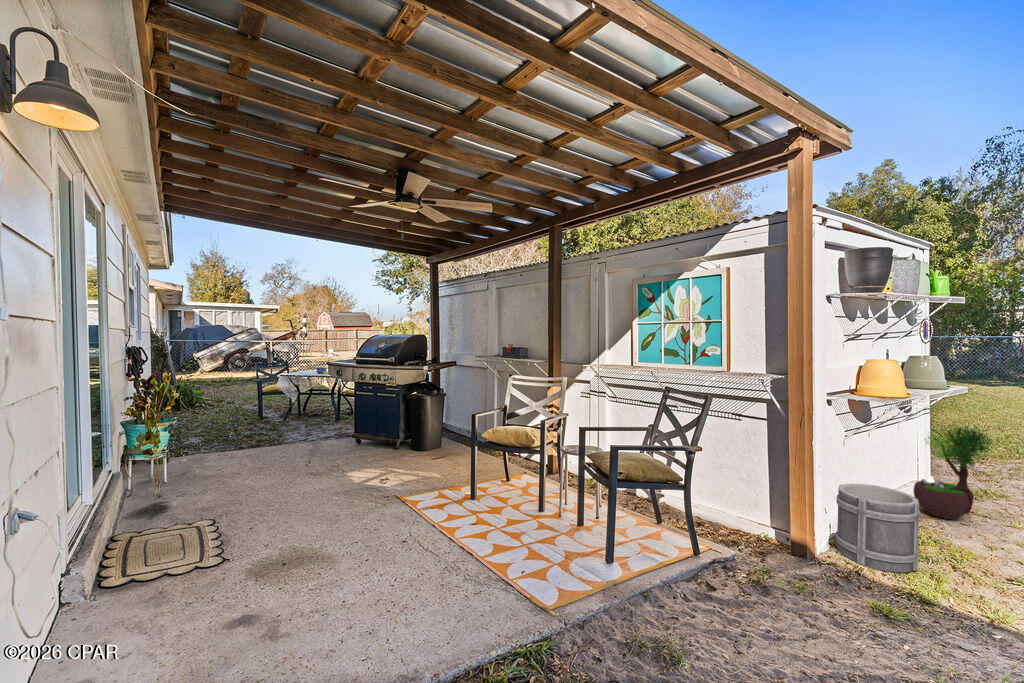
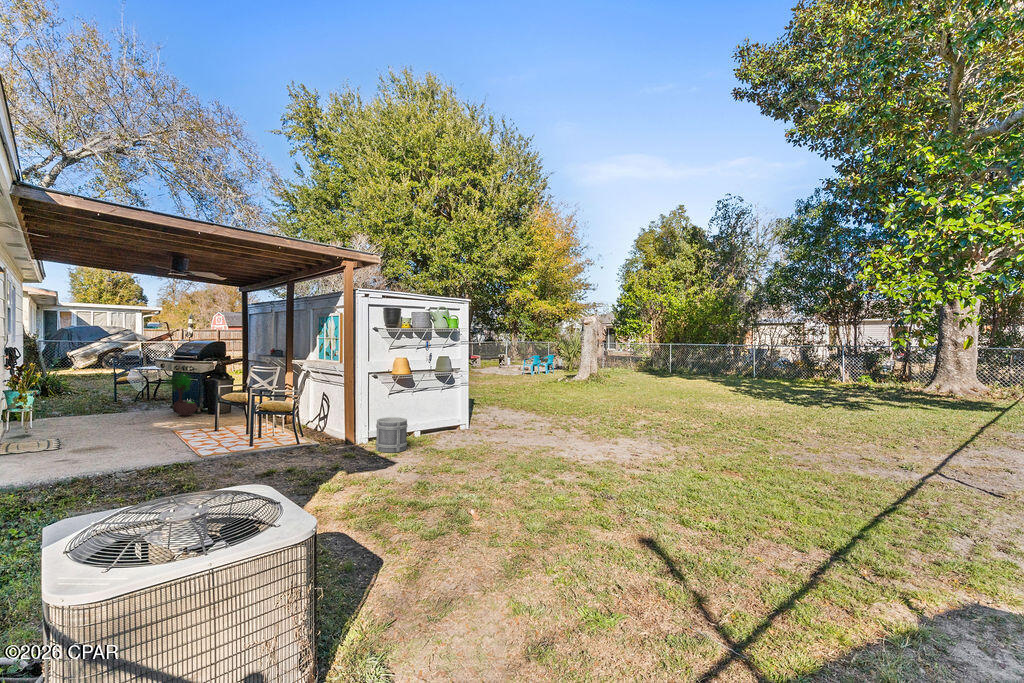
potted tree: present [914,423,993,519] -> present [167,373,197,416]

